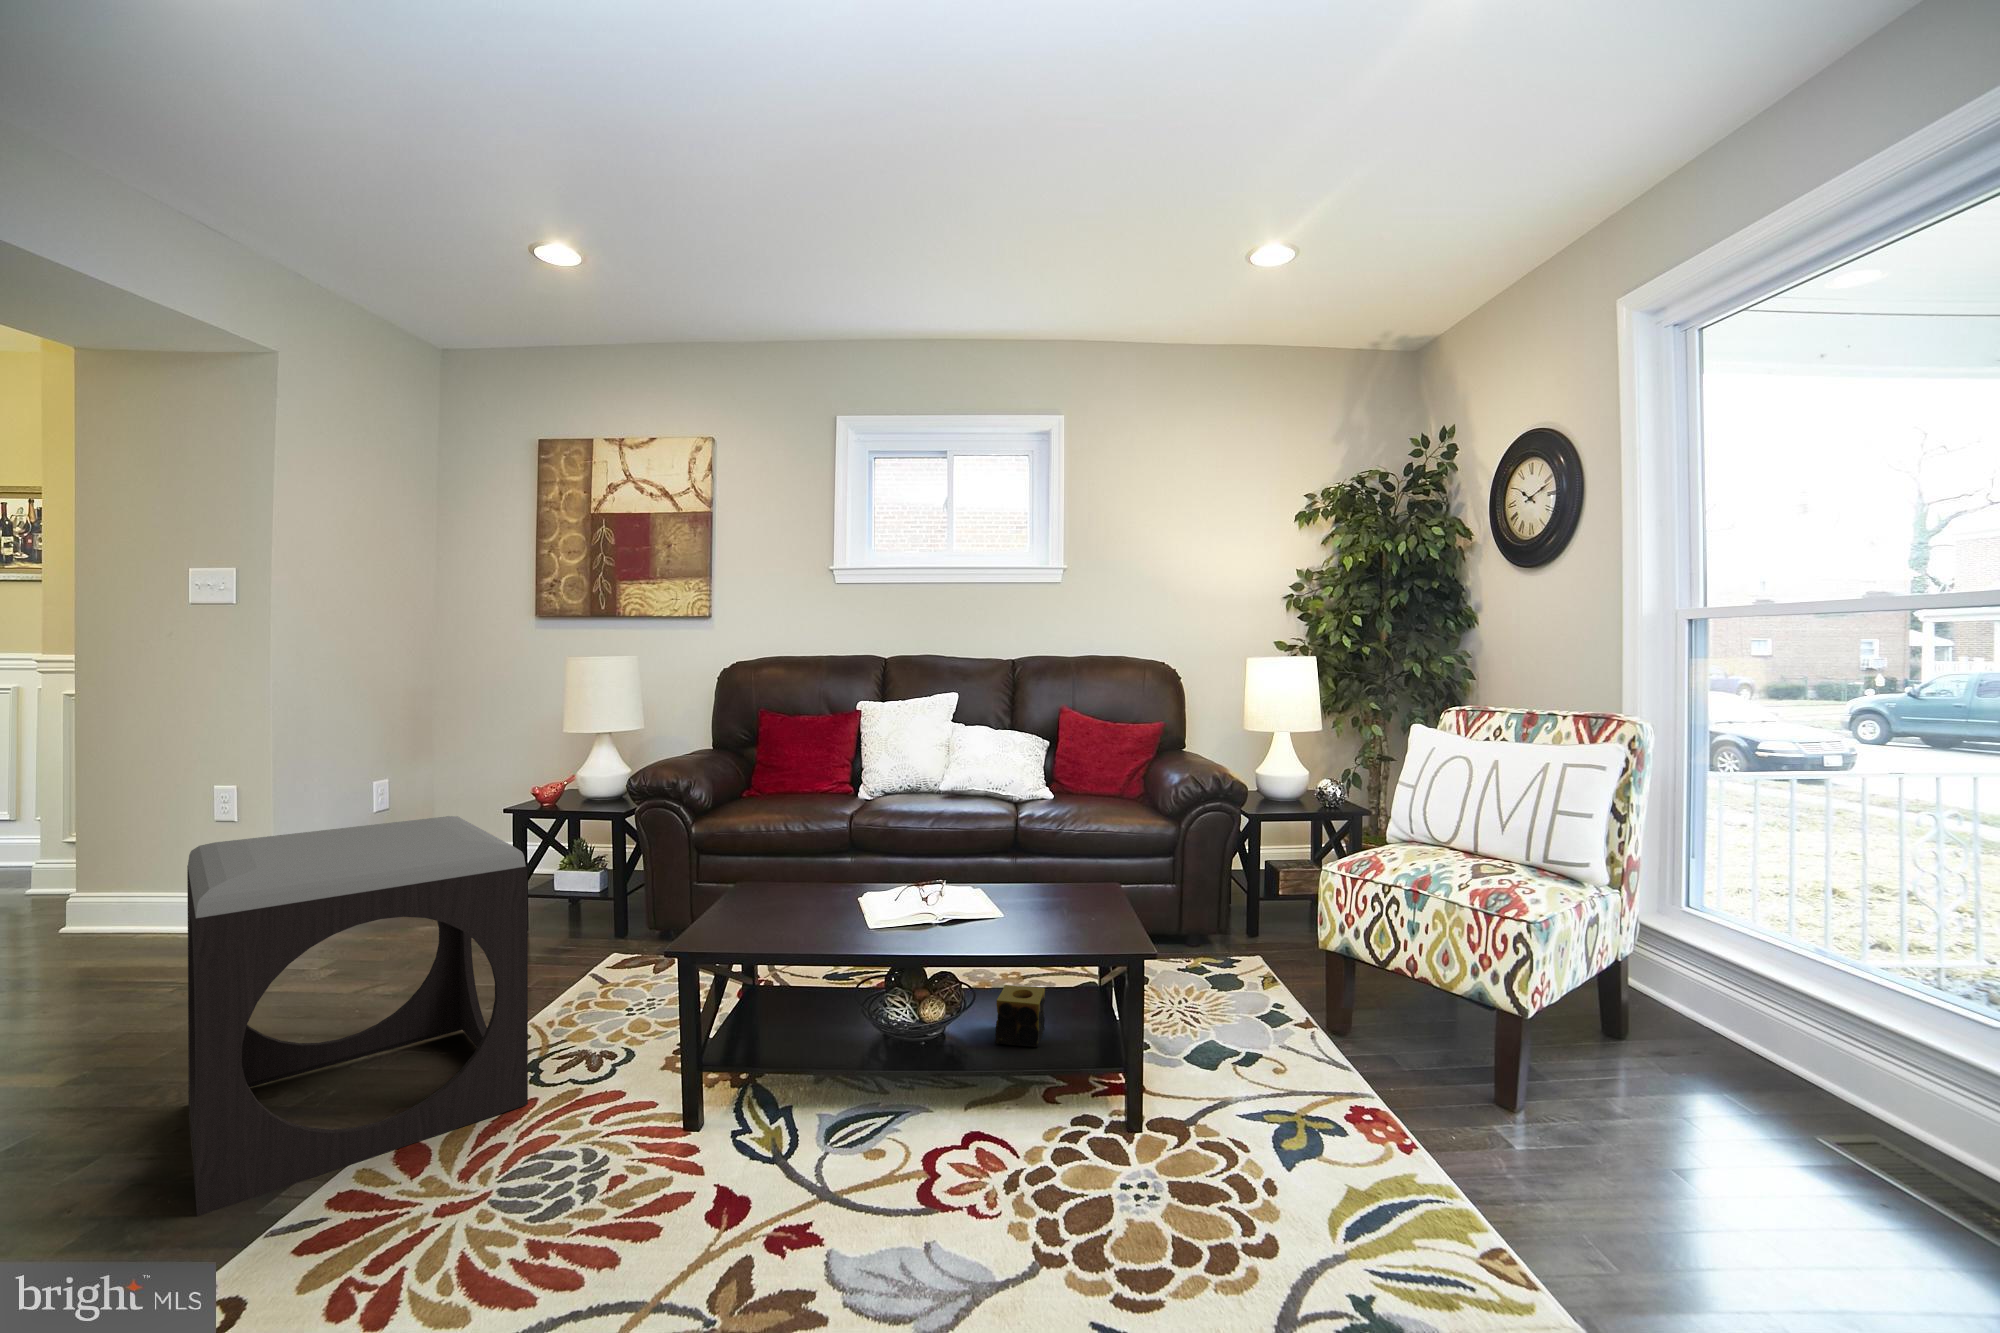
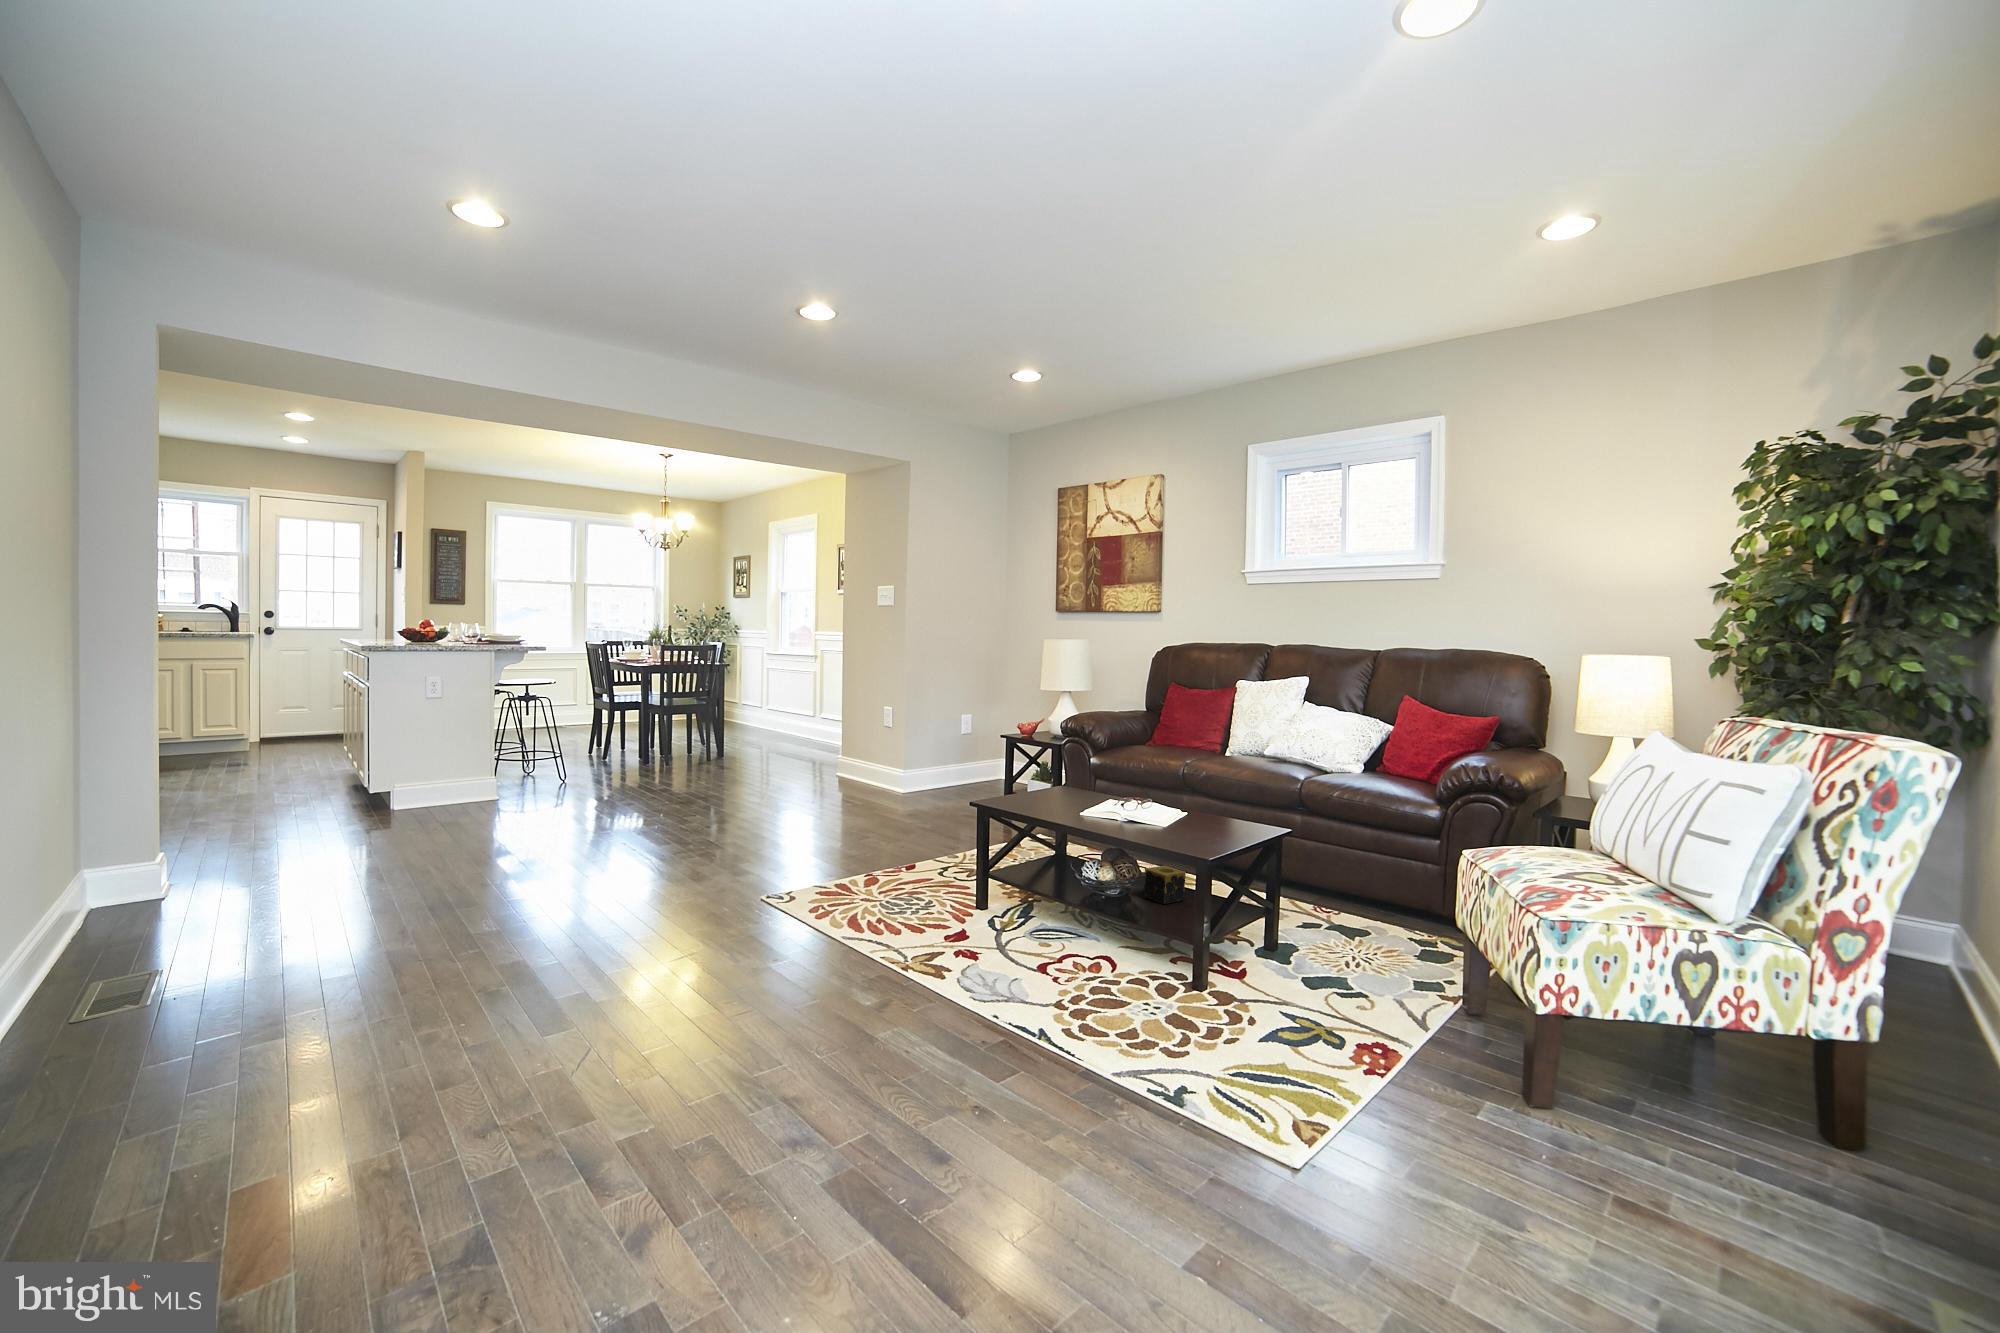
footstool: present [187,816,528,1216] -> none [808,723,944,875]

